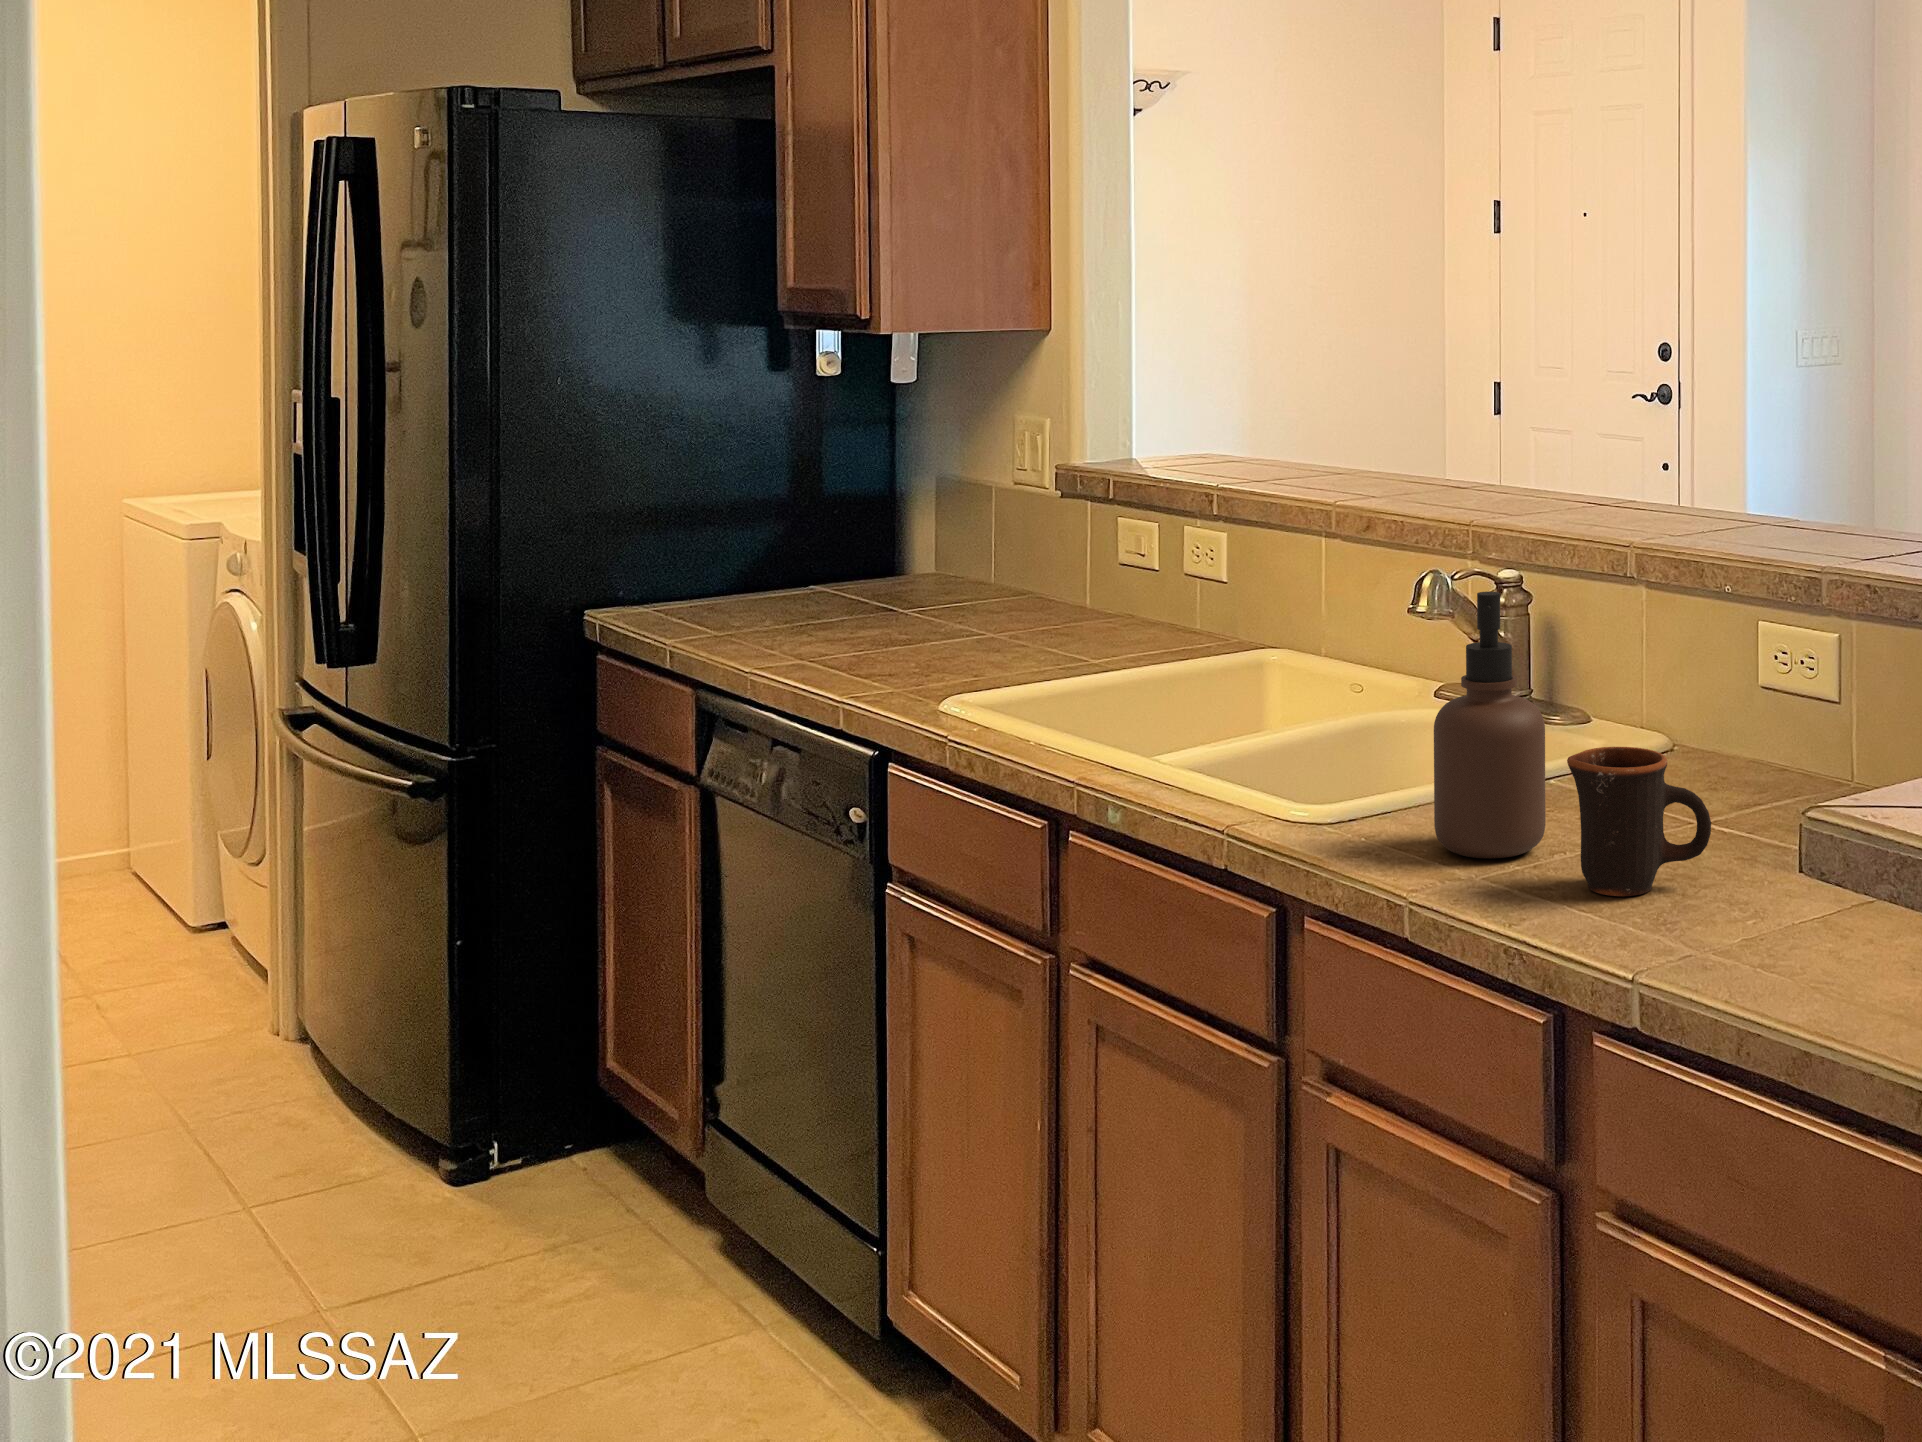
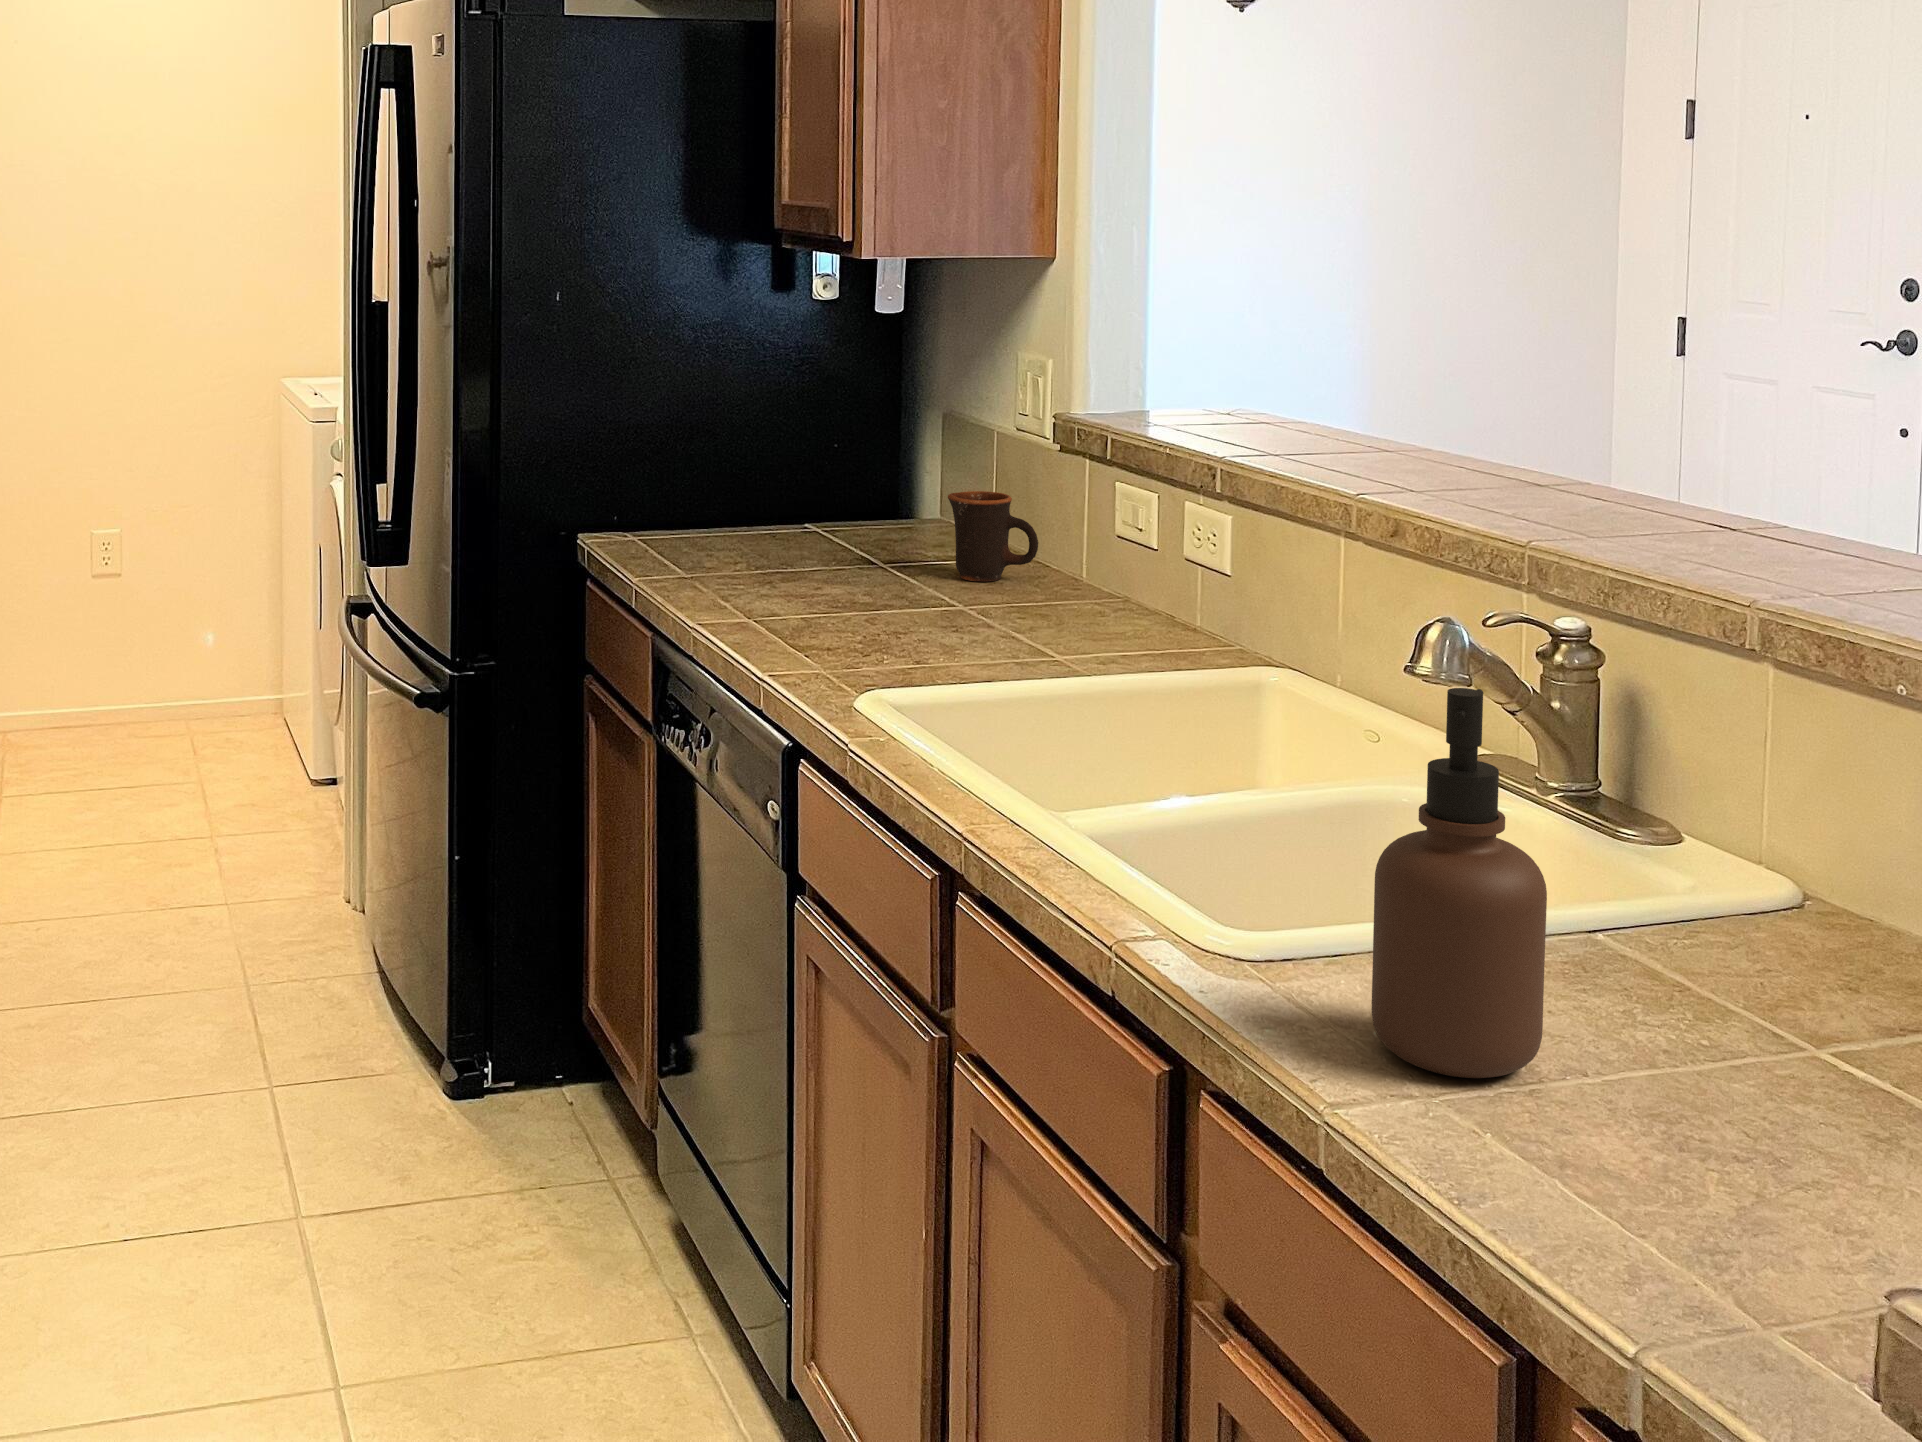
mug: present [1567,747,1711,896] -> present [948,491,1038,581]

